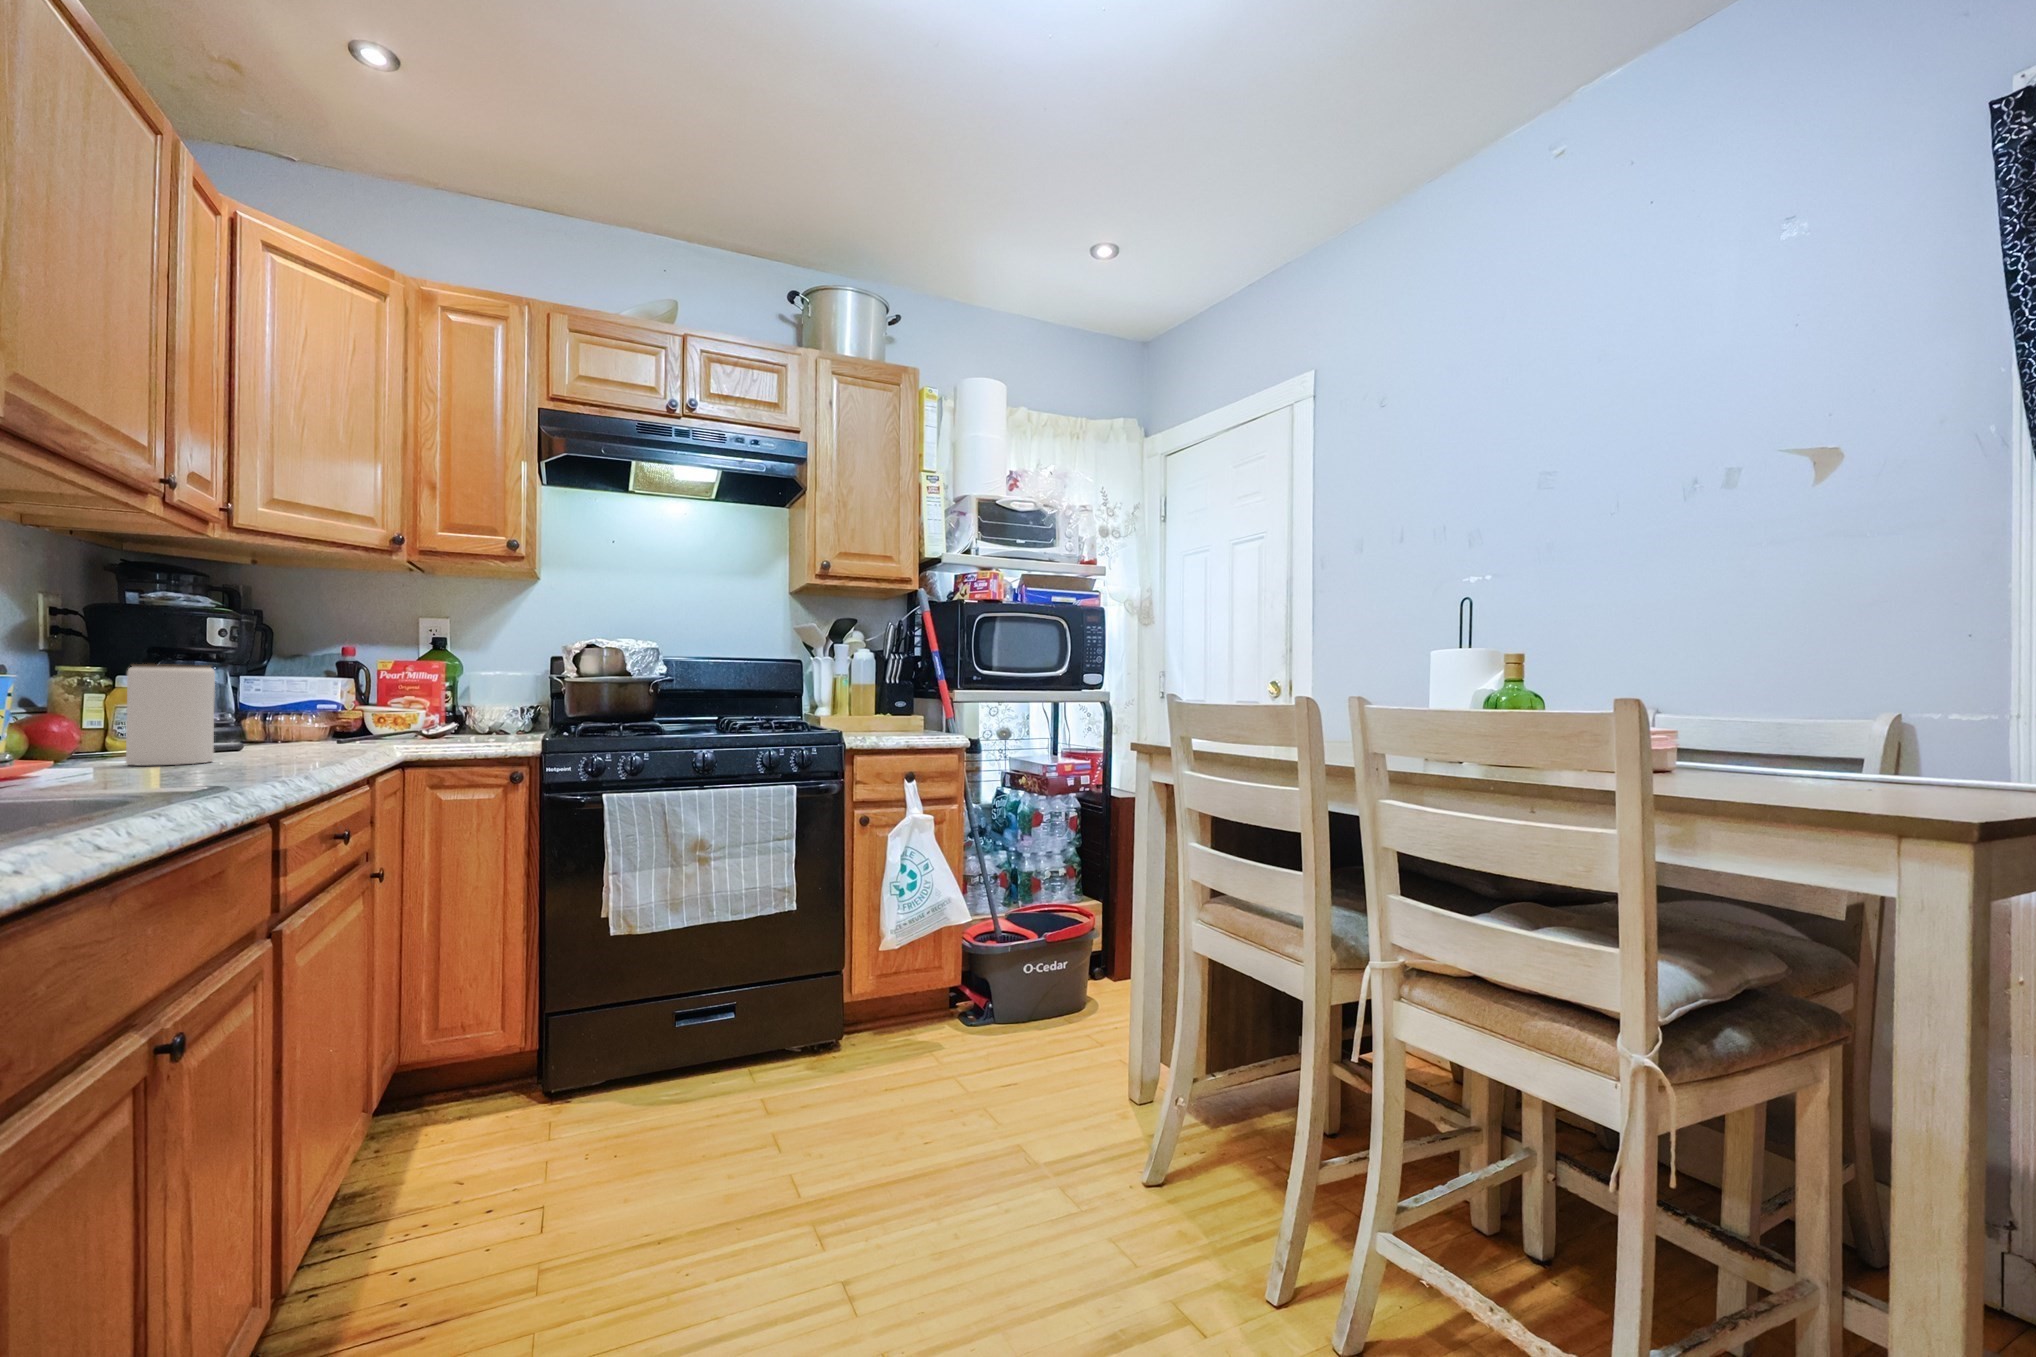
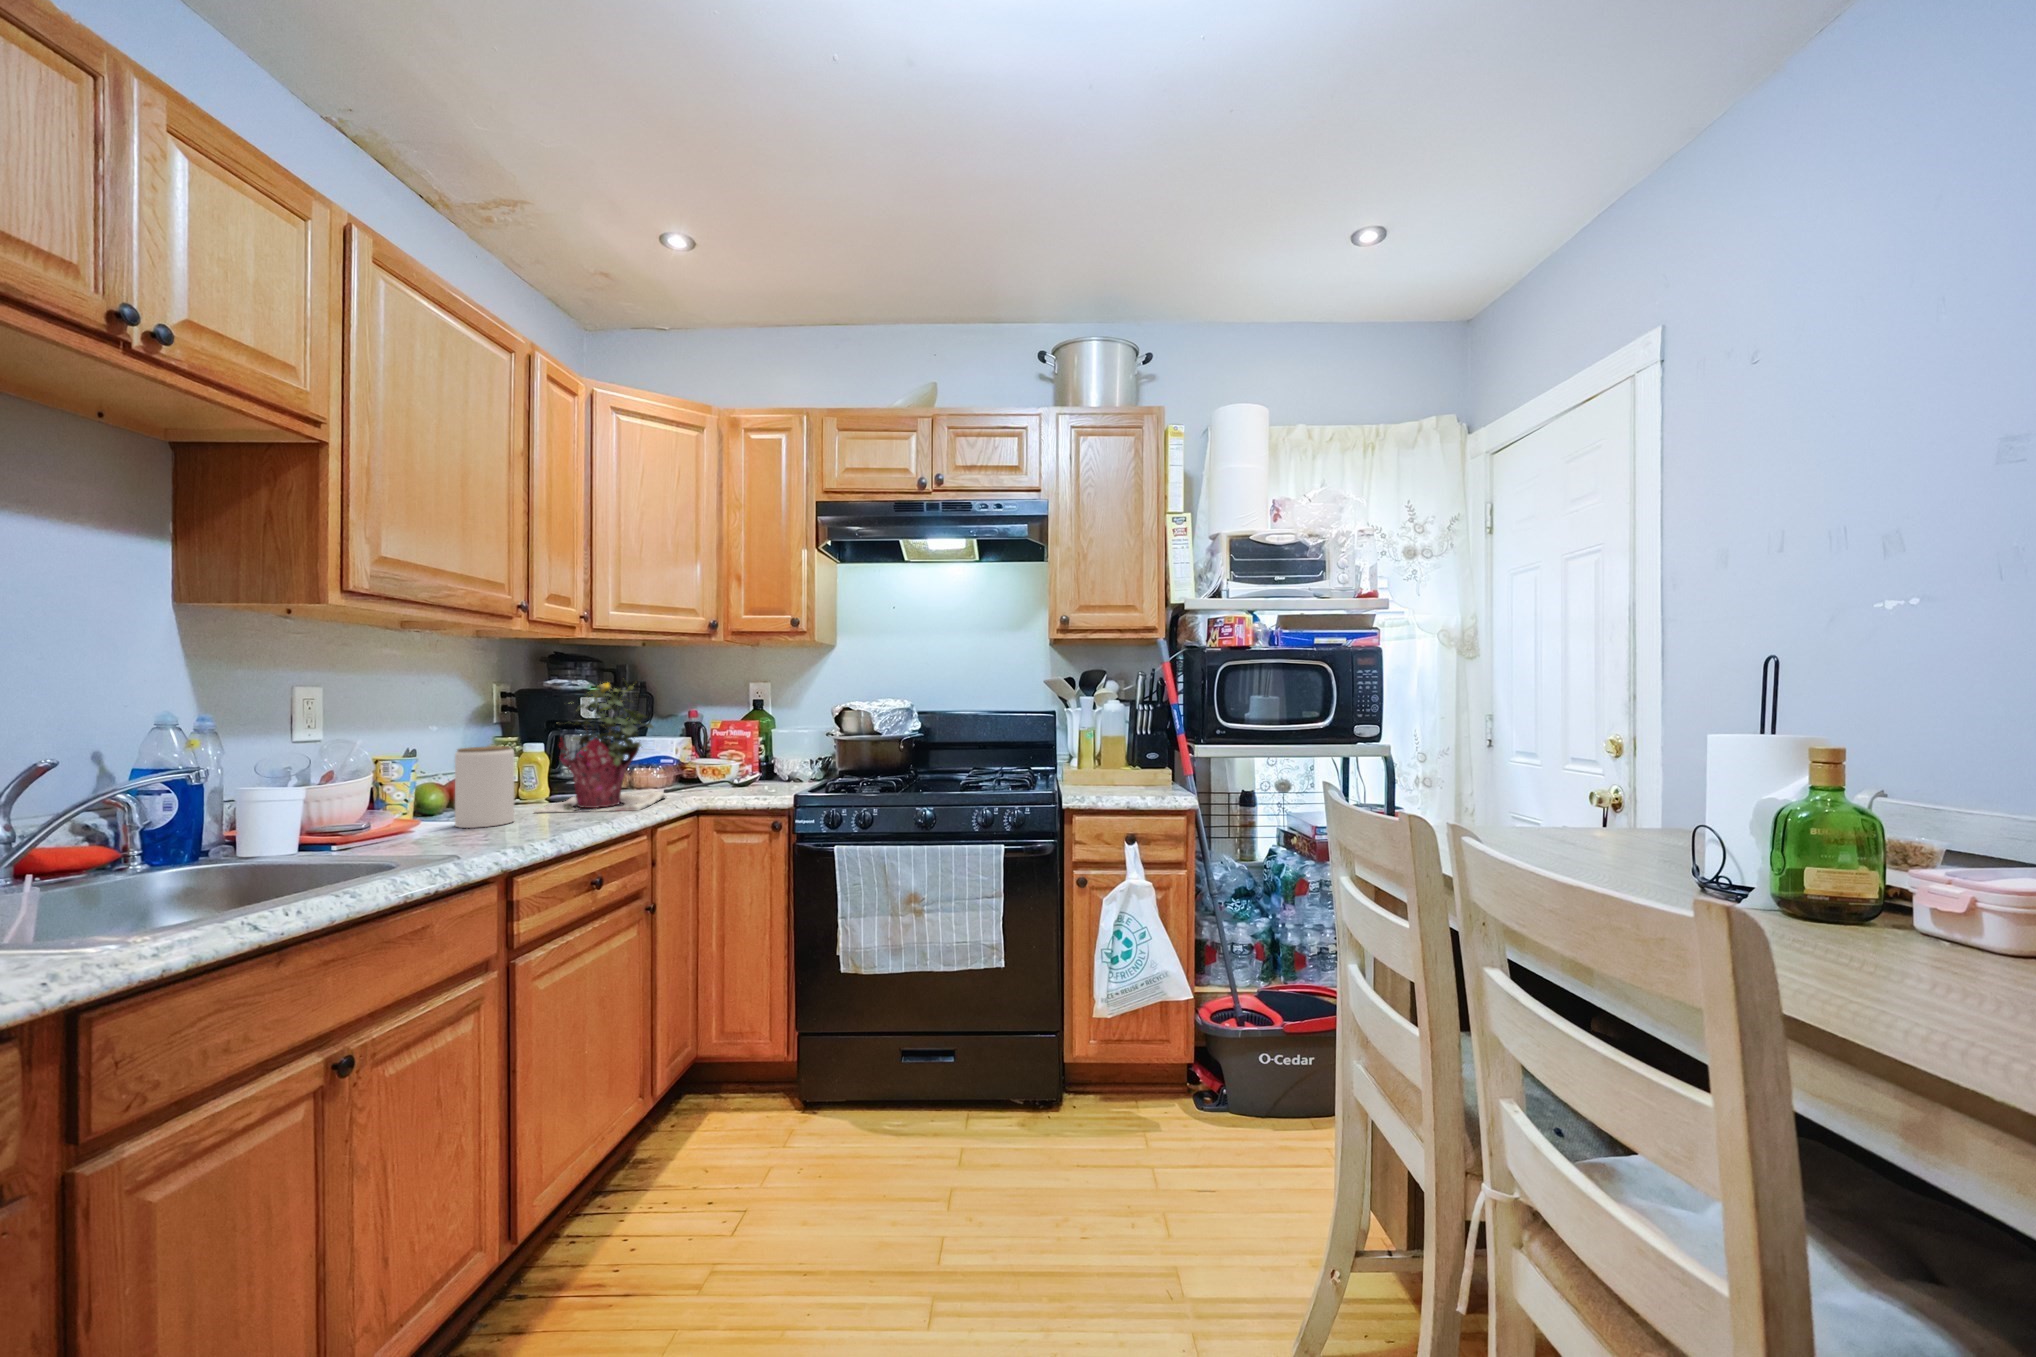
potted plant: none [208,593,377,757] -> present [533,683,665,813]

